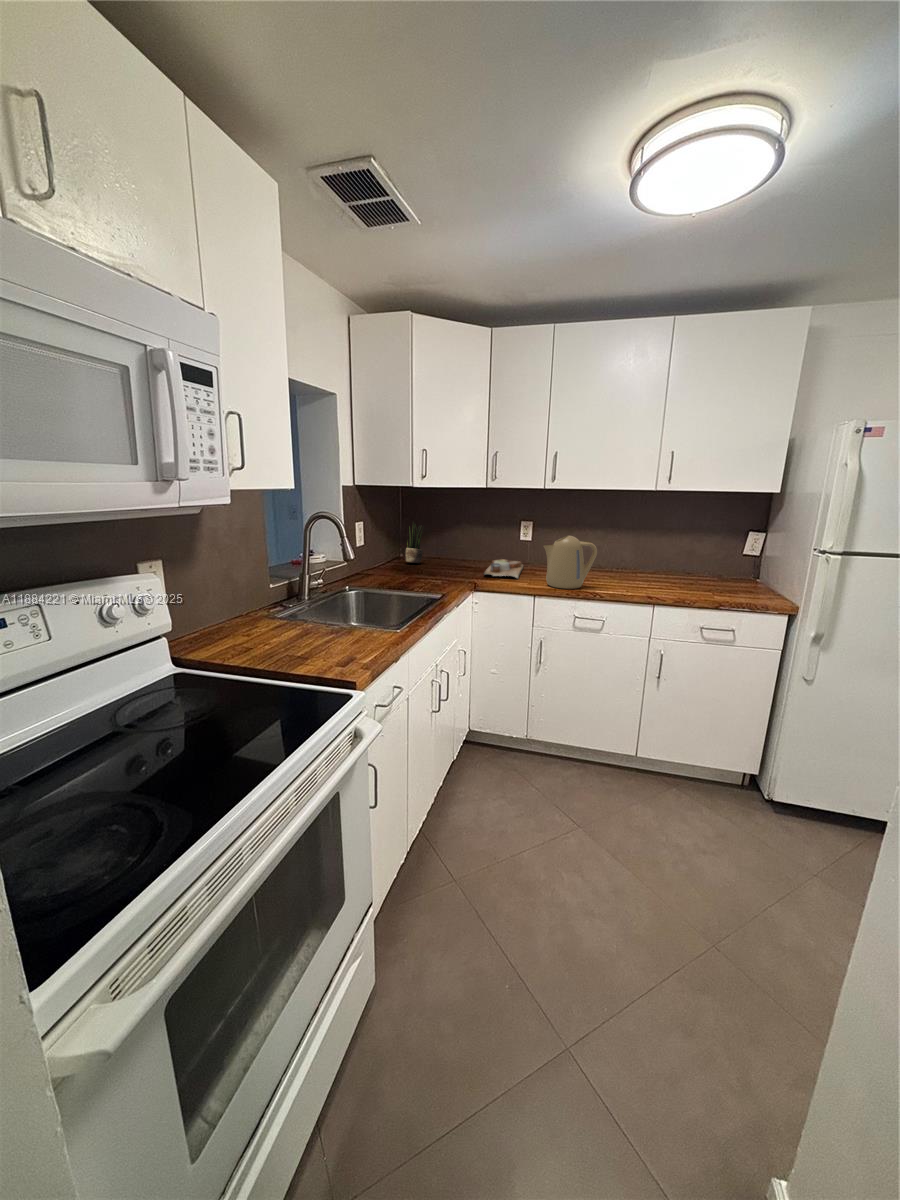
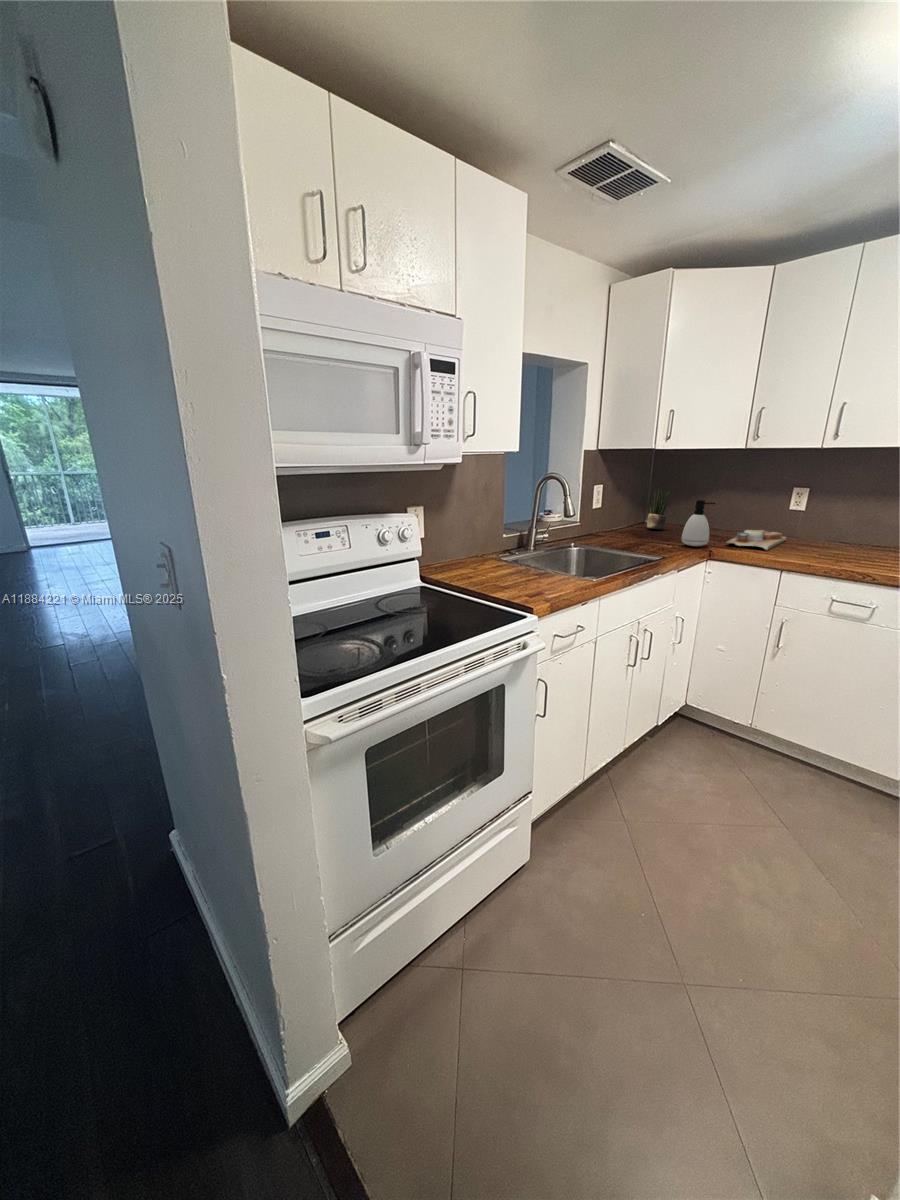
soap dispenser: none [448,535,474,580] -> present [681,500,715,546]
kettle: present [544,536,597,589] -> none [801,502,880,565]

